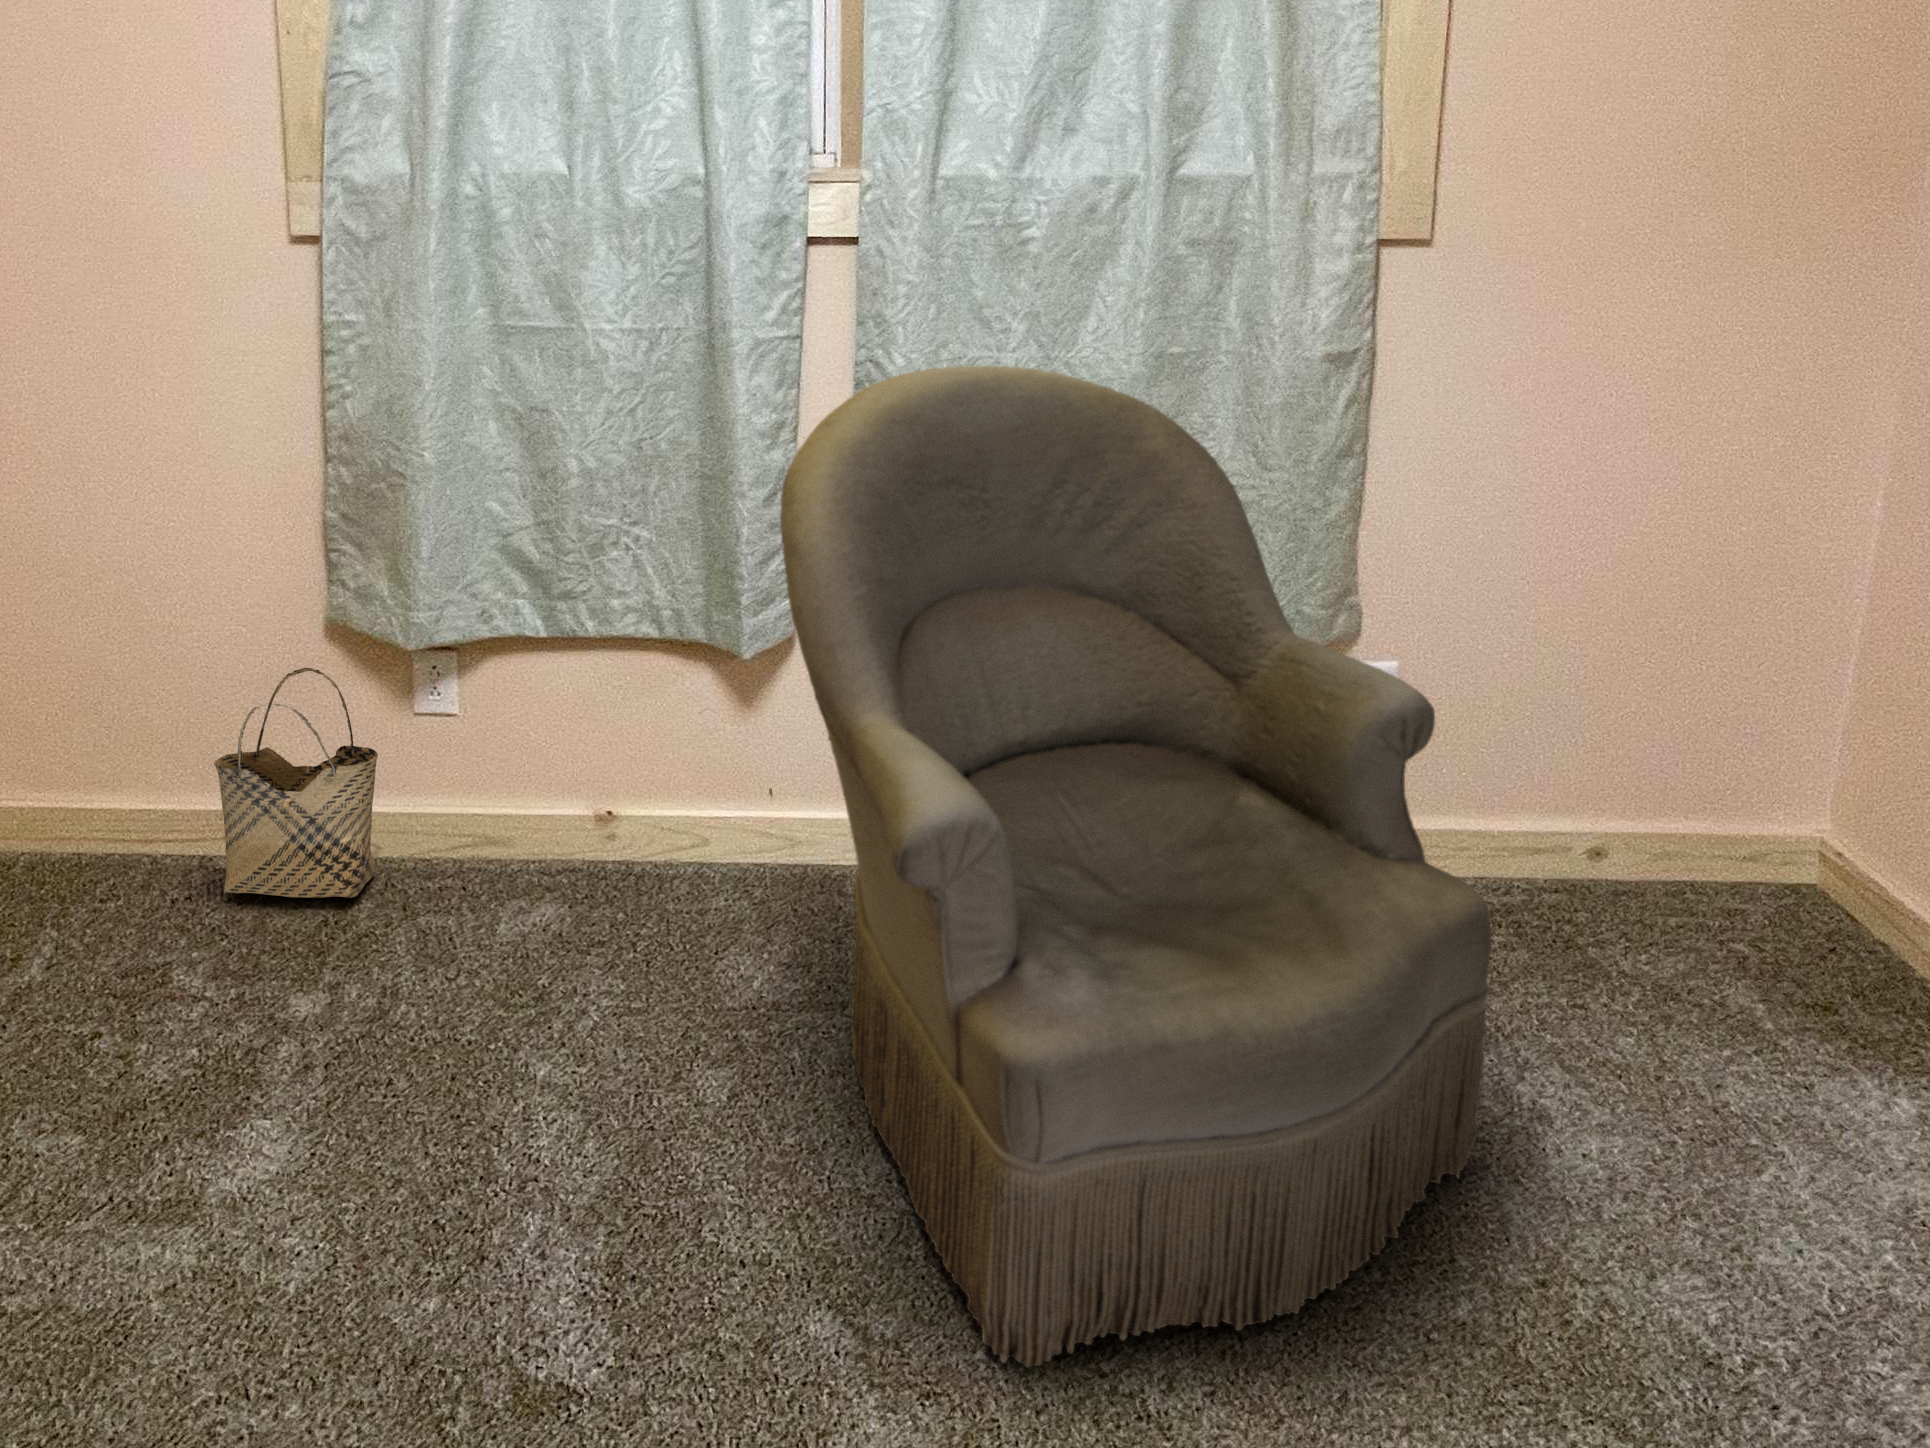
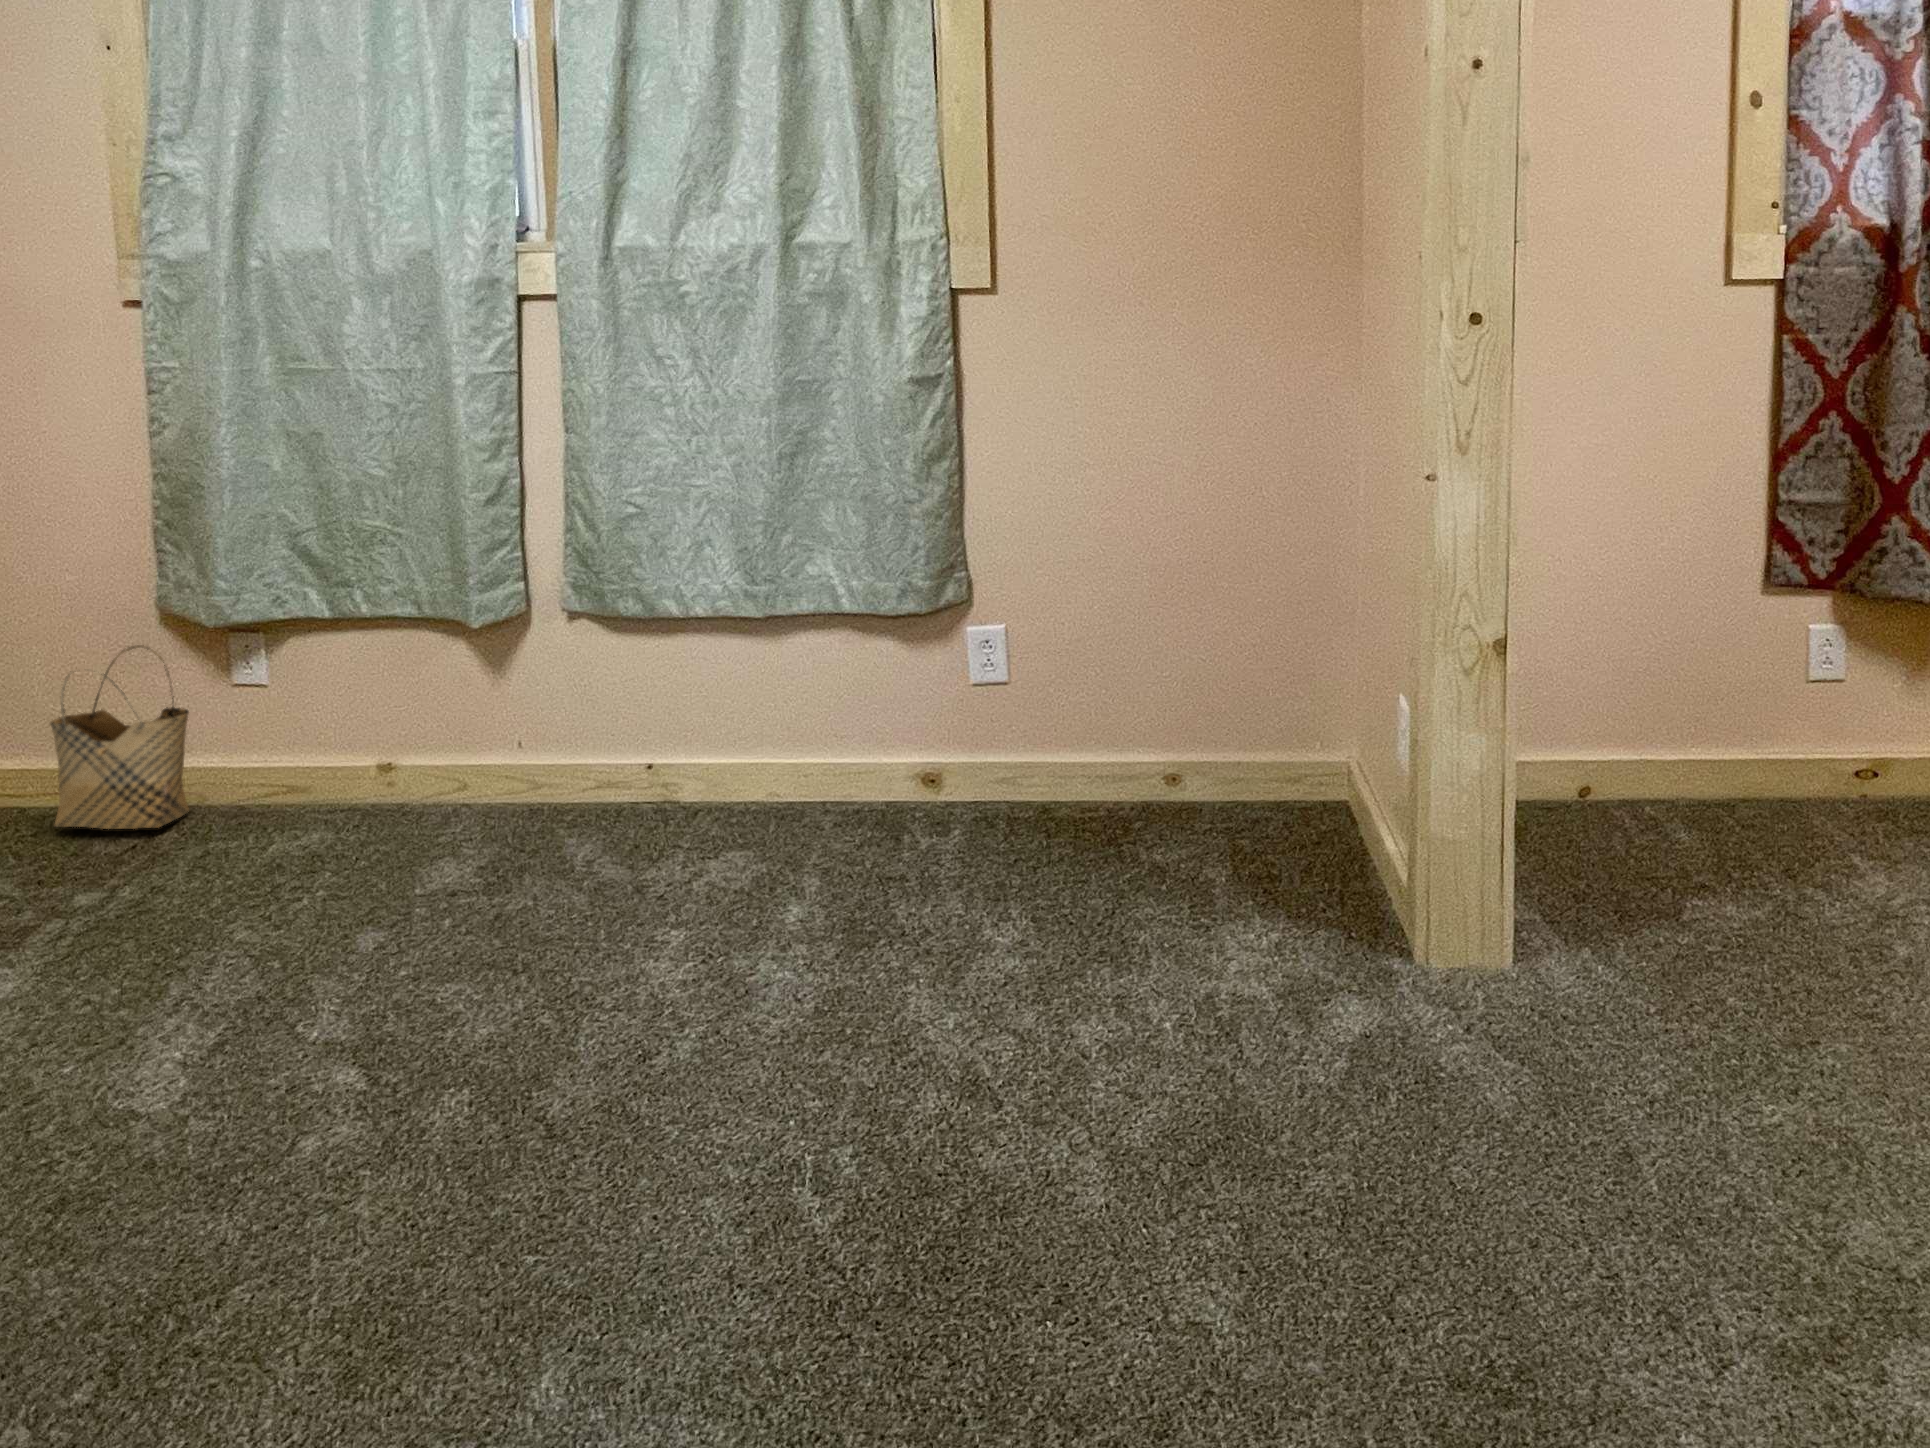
armchair: present [780,366,1491,1367] -> none [373,393,898,1122]

